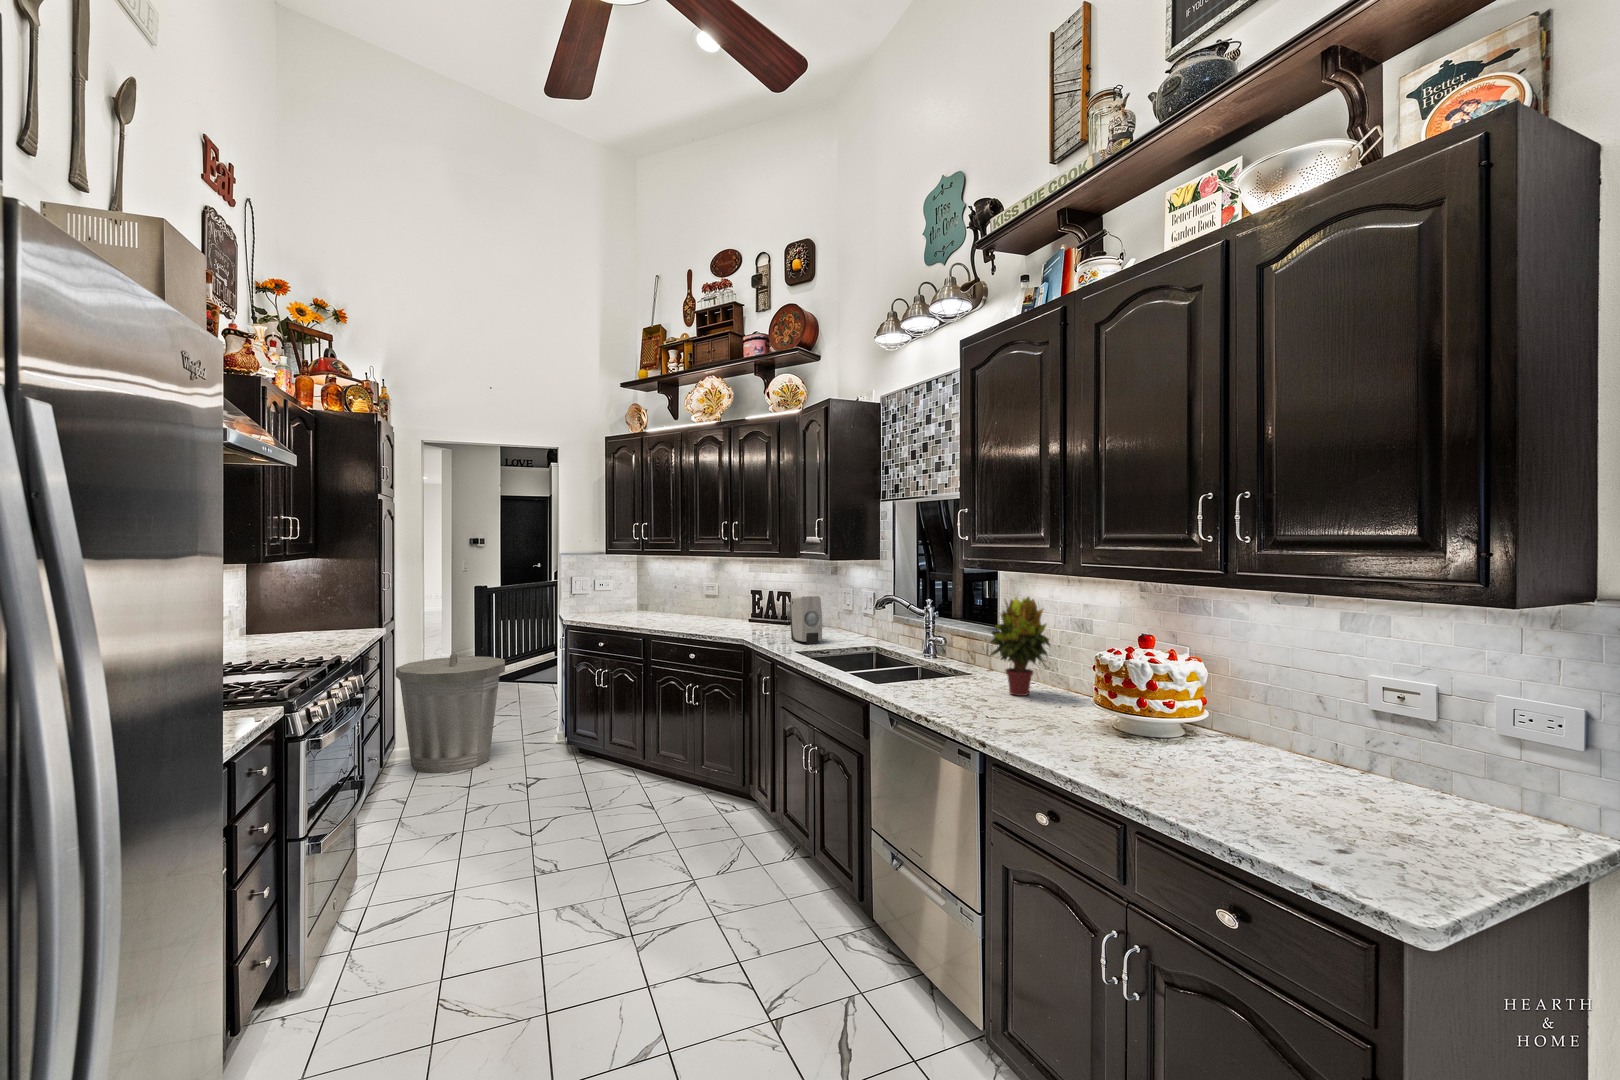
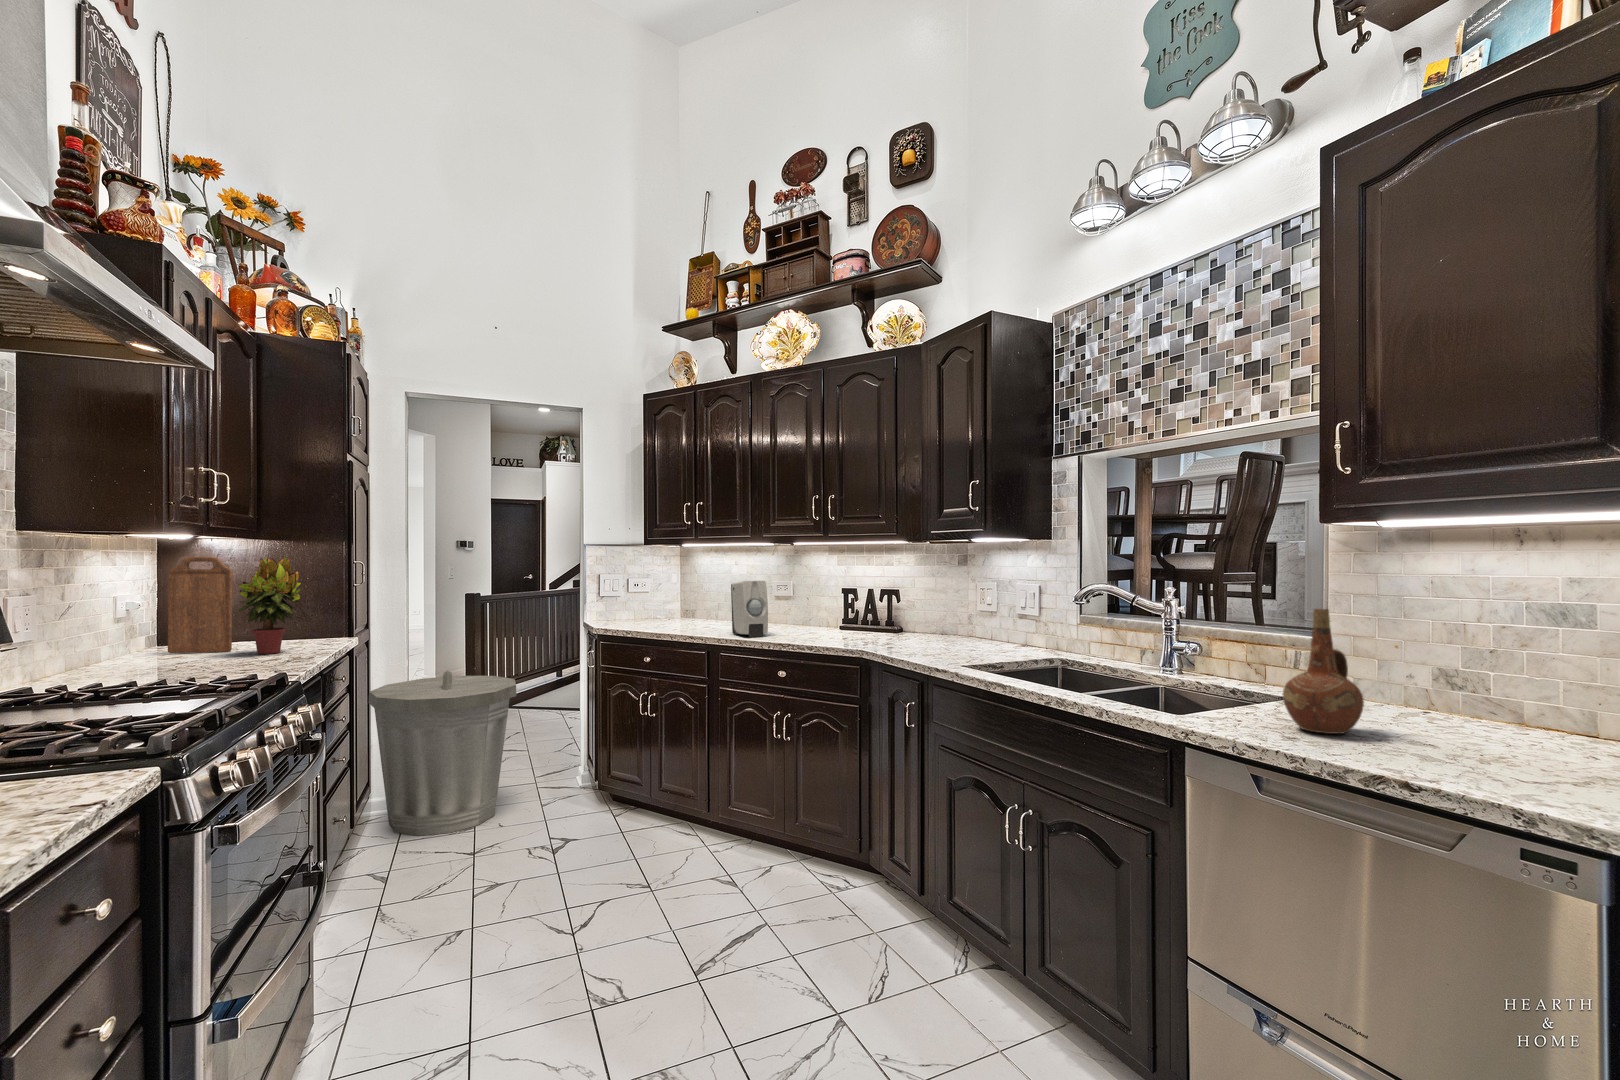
cutting board: none [258,574,300,640] -> present [168,557,233,653]
soap dispenser: present [790,596,822,644] -> present [731,581,768,637]
potted plant: present [990,597,1050,696] -> present [236,556,301,654]
ceramic pitcher: none [912,624,952,696] -> present [1283,609,1364,734]

